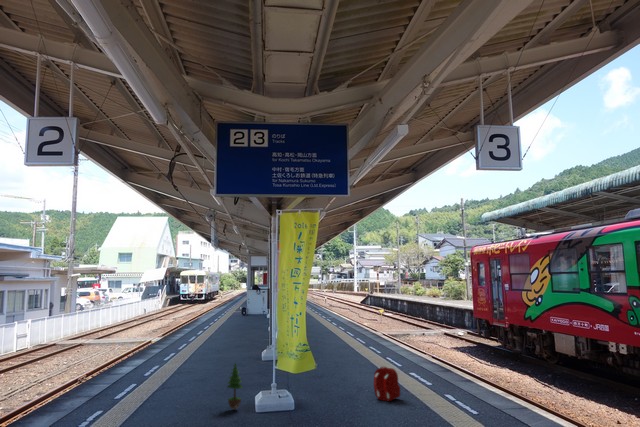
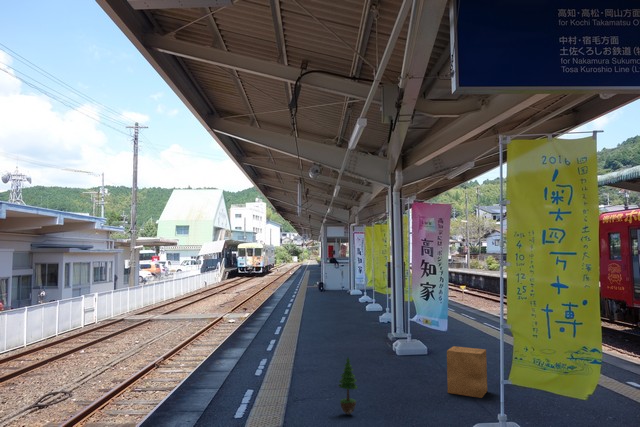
cardboard box: none [324,355,357,396] -> present [447,346,487,398]
backpack: present [374,367,400,401] -> none [516,365,552,409]

